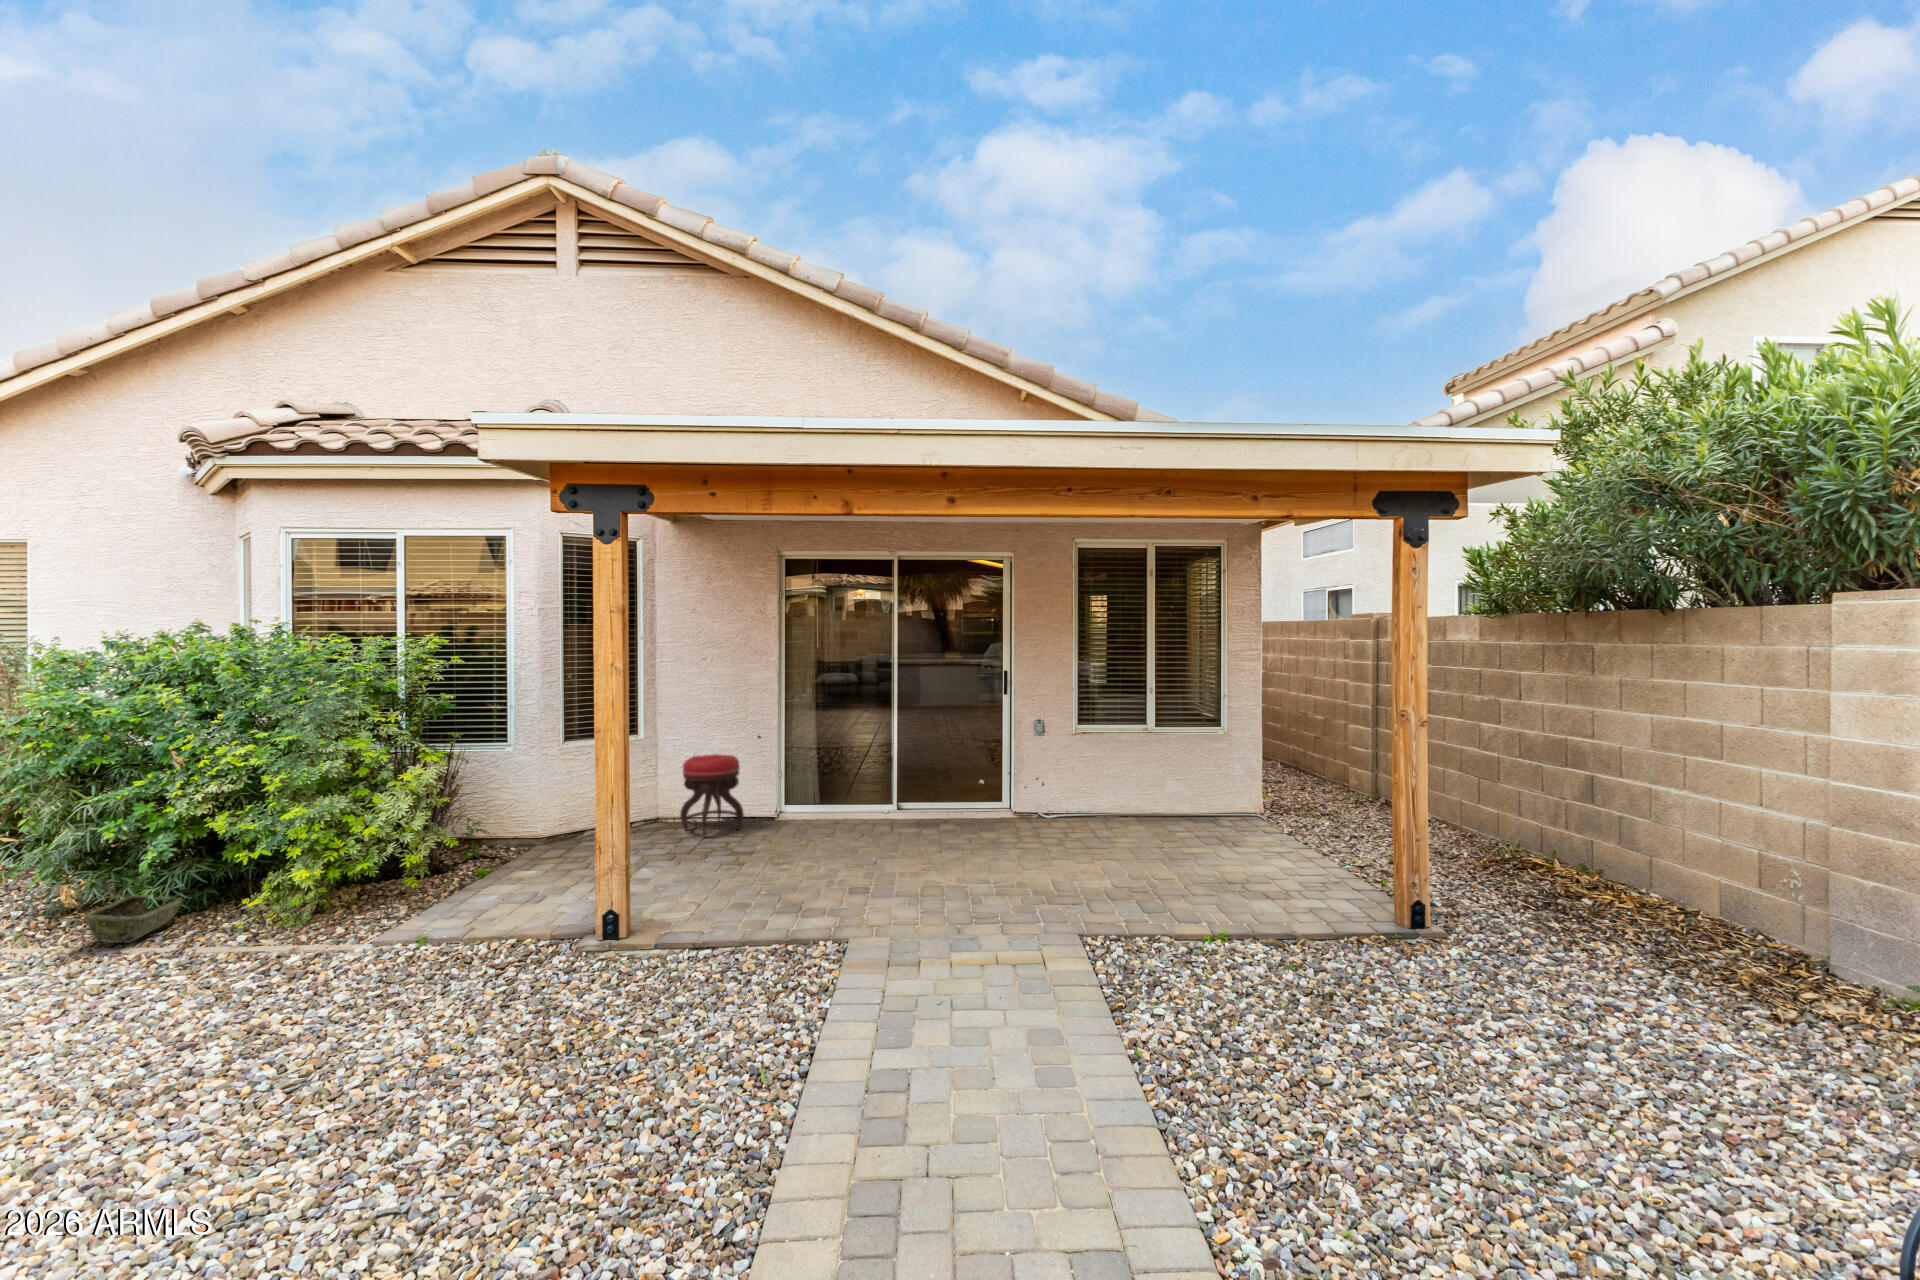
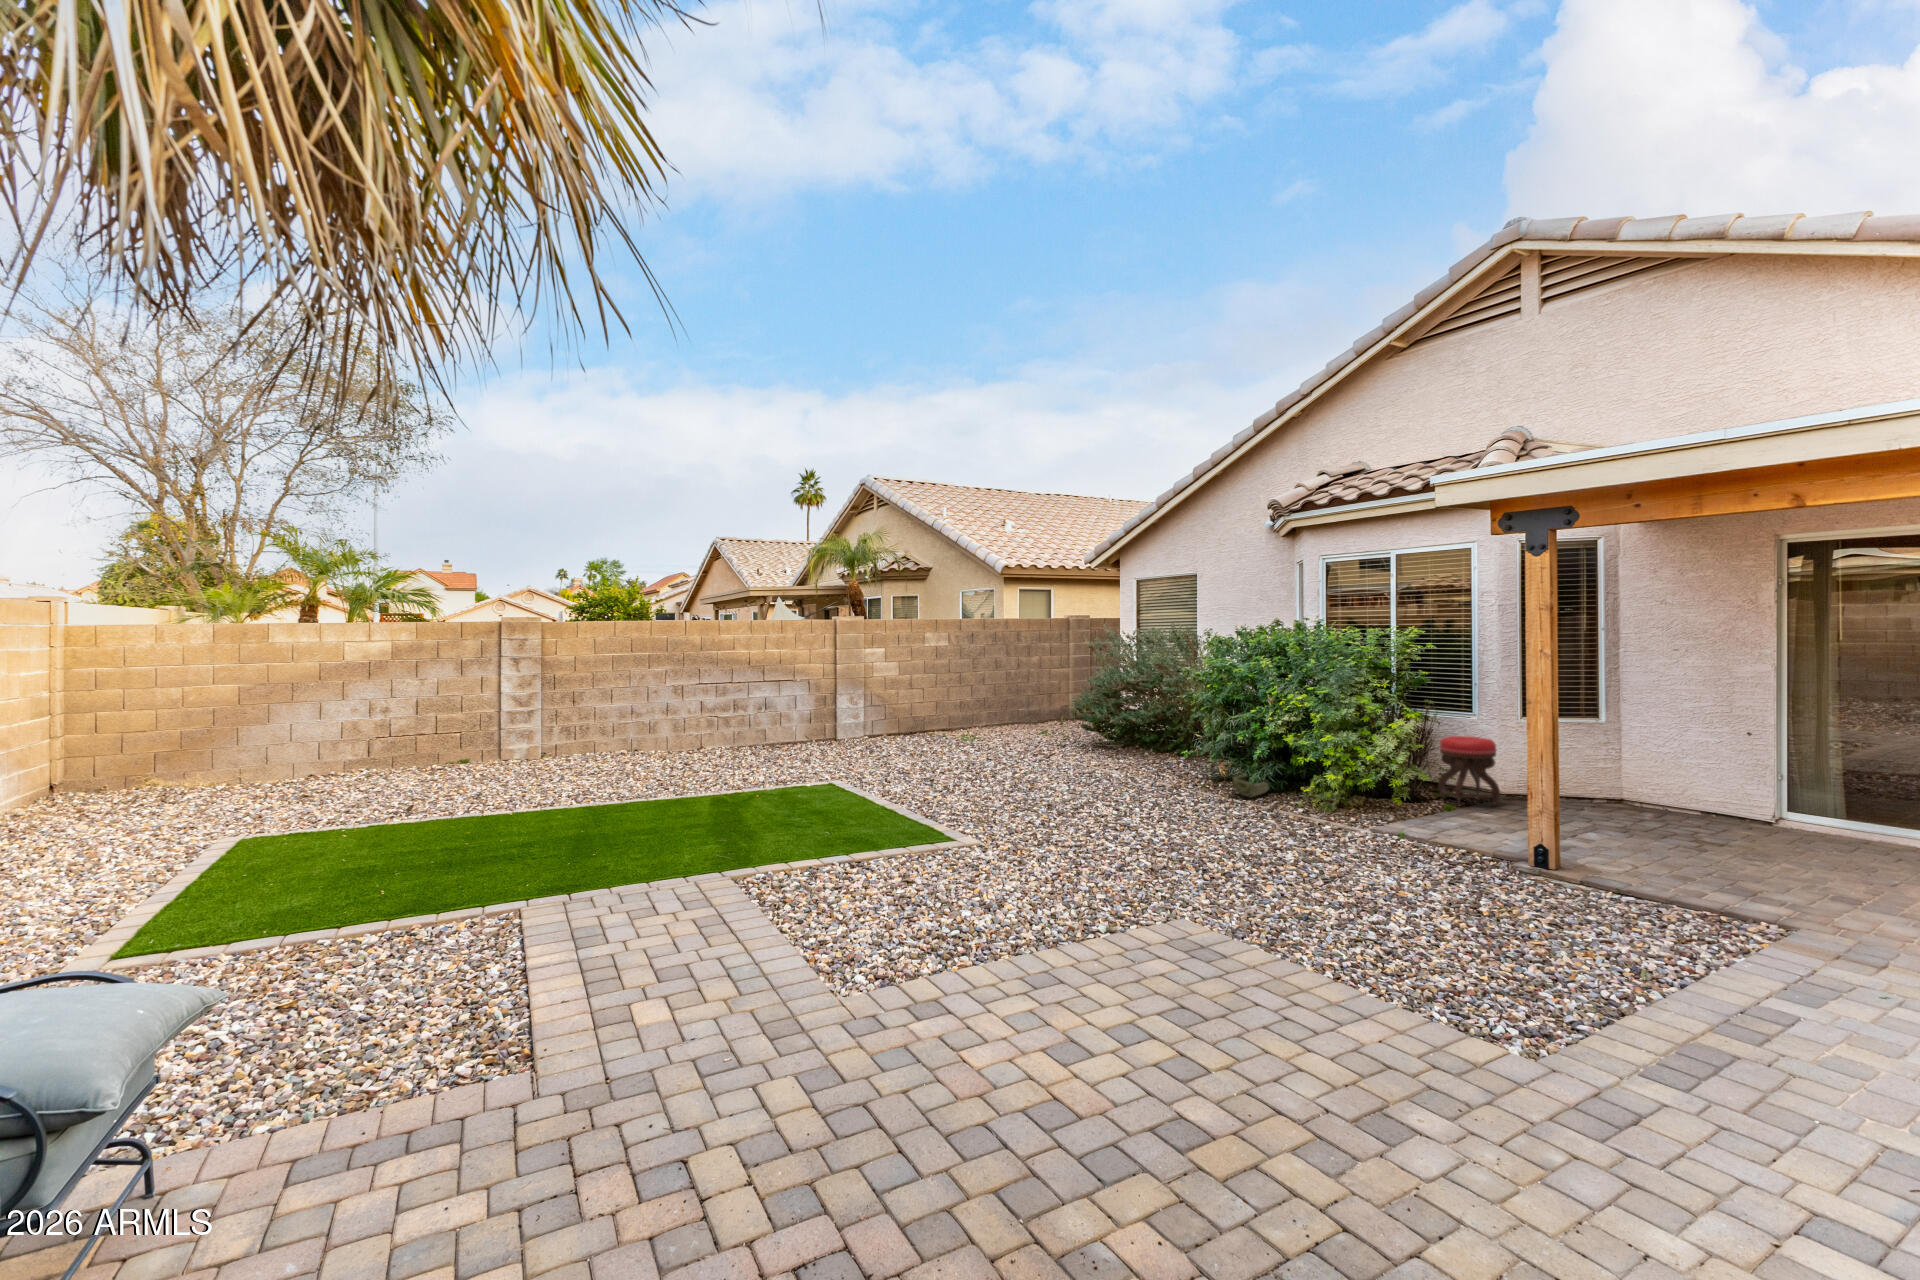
stool: present [680,754,744,837] -> present [1438,736,1500,806]

